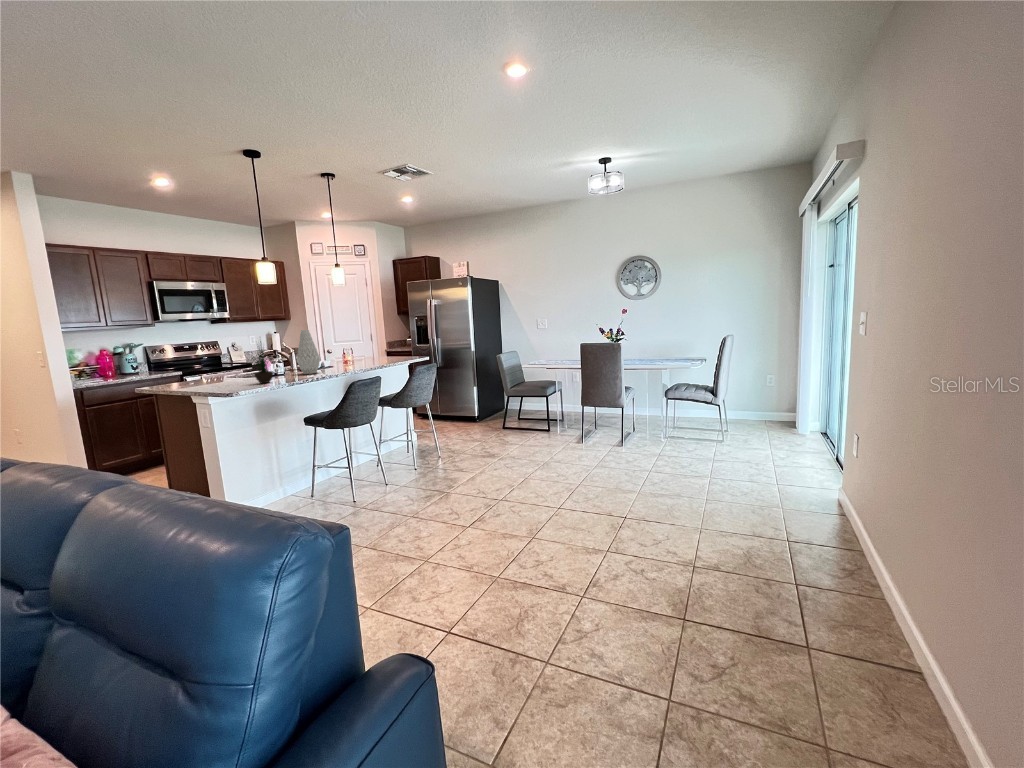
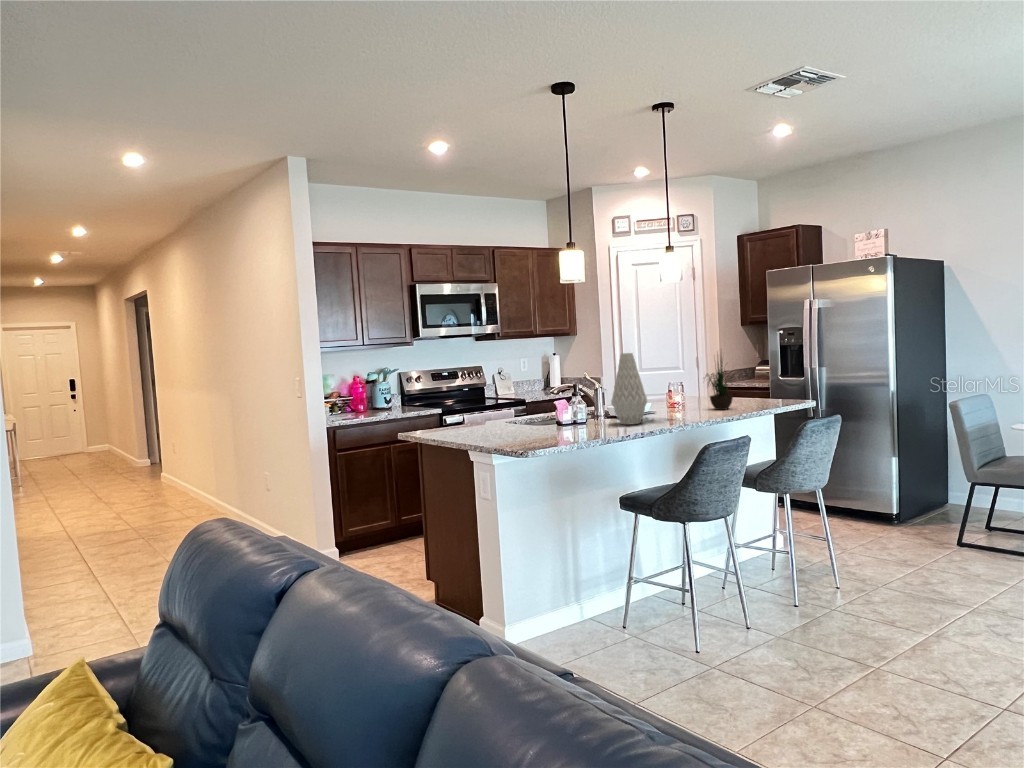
potted plant: present [252,341,273,383] -> present [706,355,733,410]

